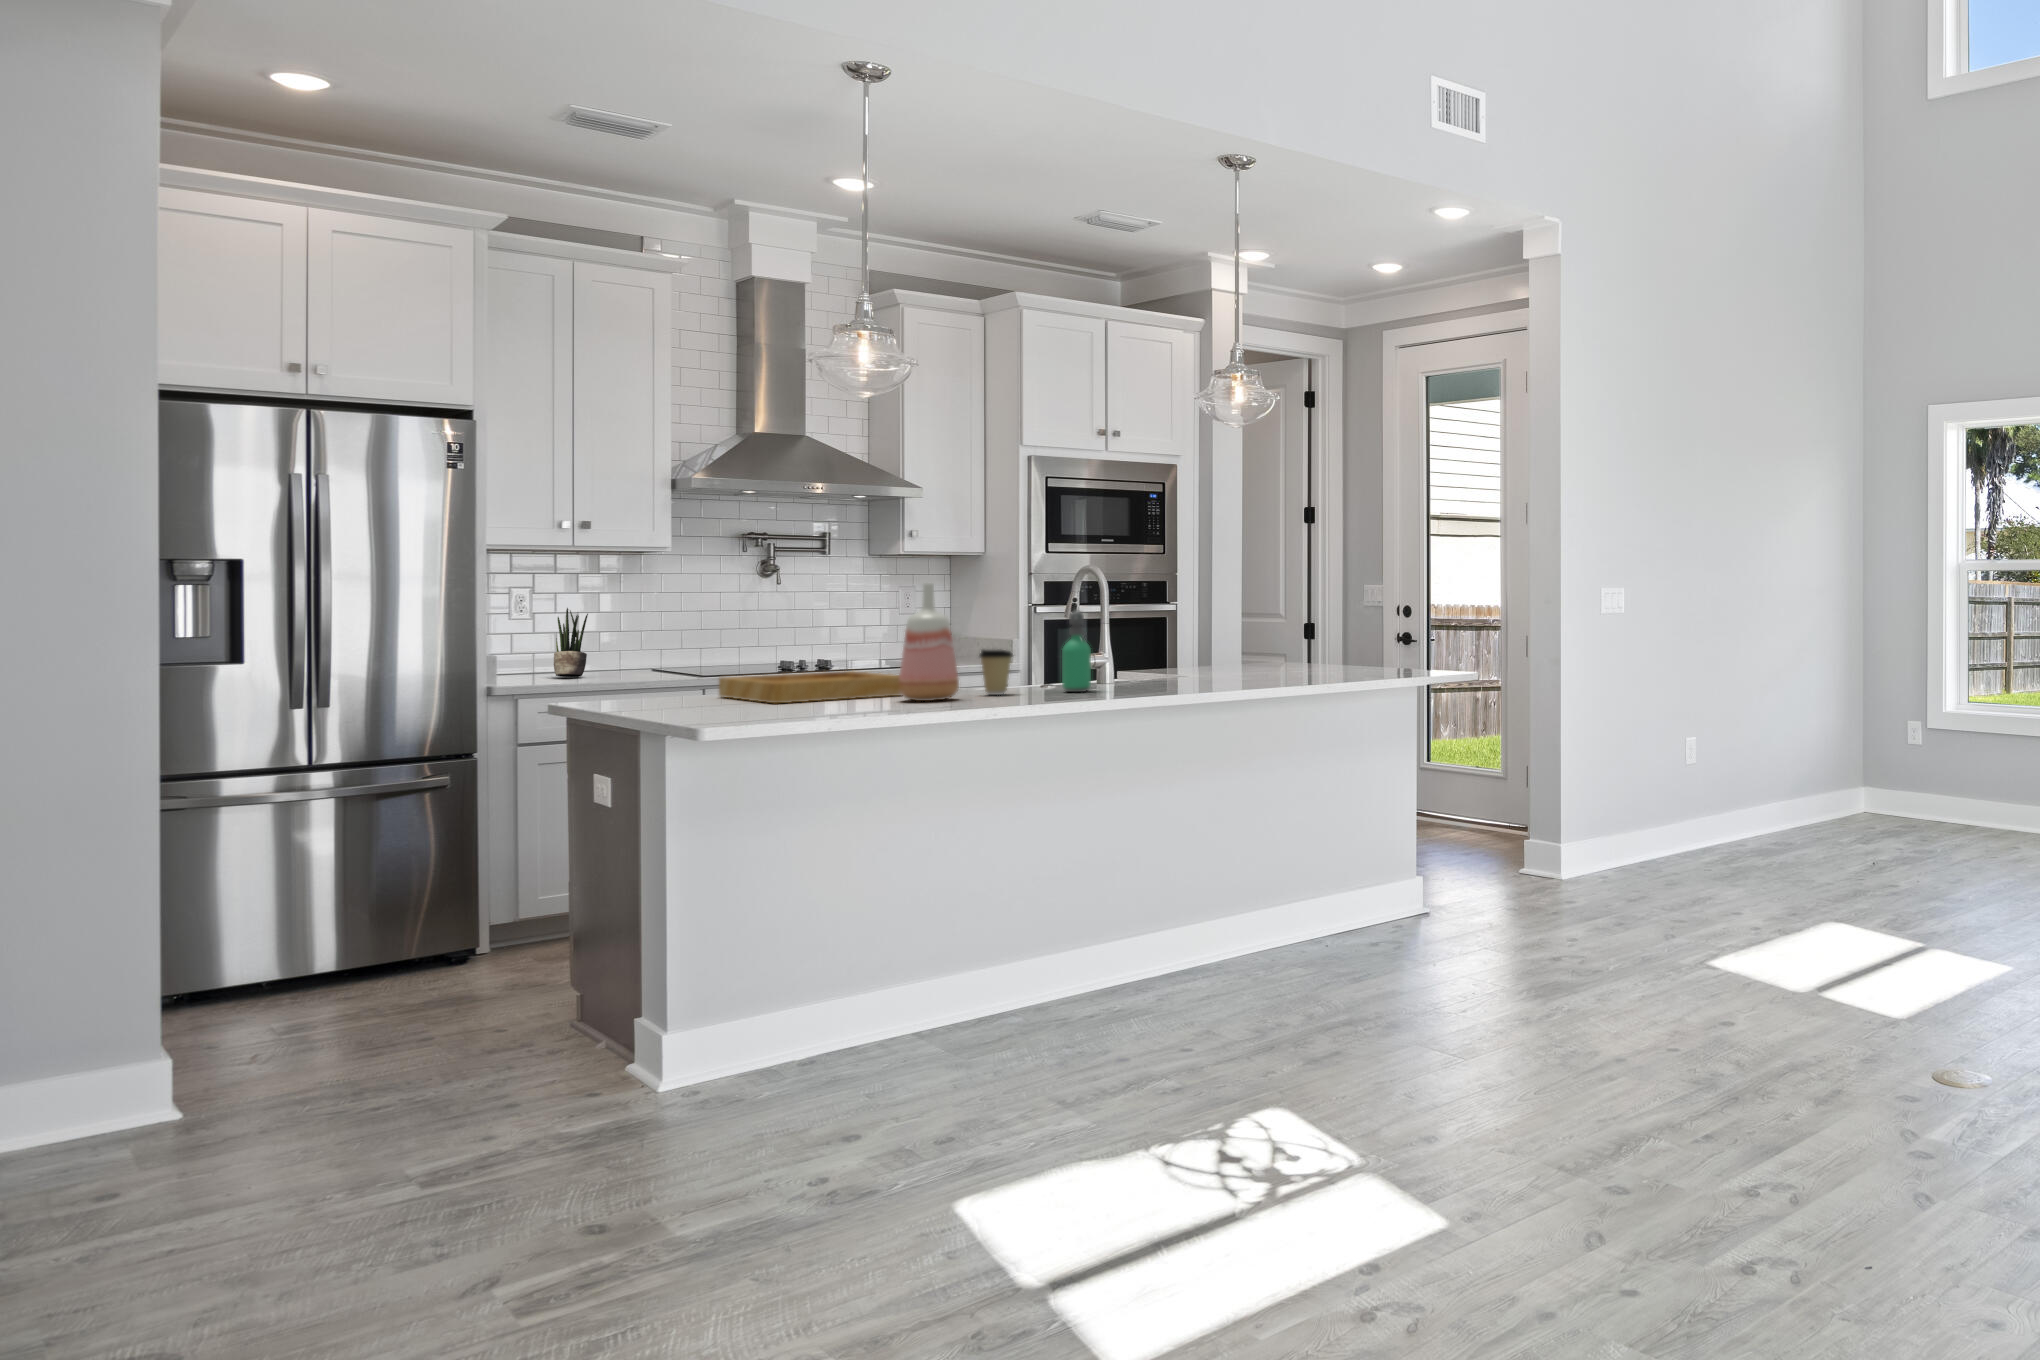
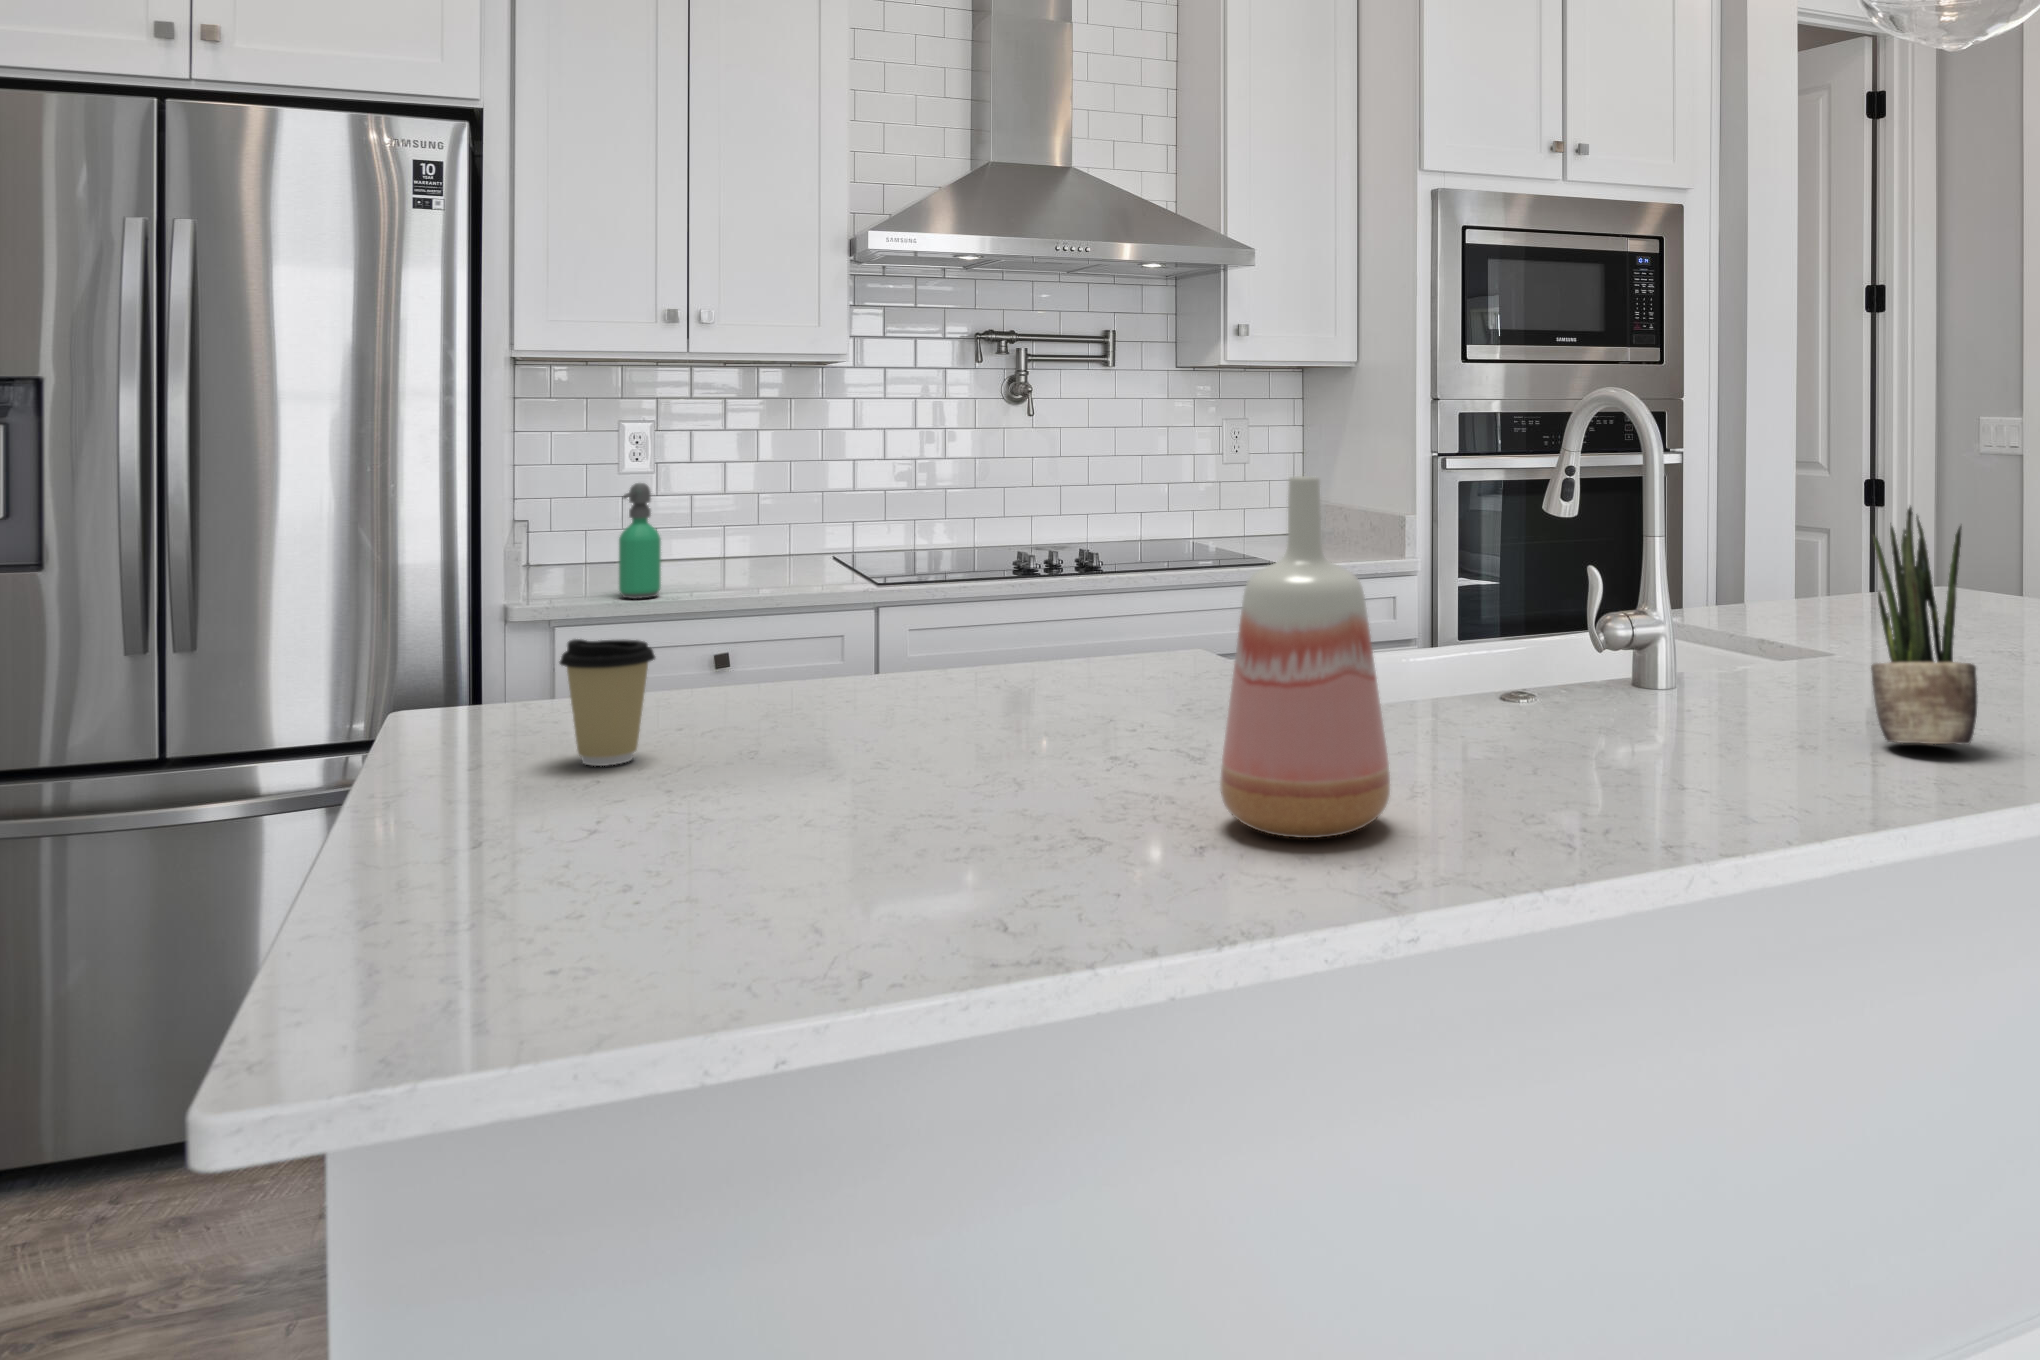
potted plant: present [554,608,588,677] -> present [1871,507,1977,744]
soap dispenser: present [1062,611,1091,692] -> present [619,483,661,599]
coffee cup: present [979,650,1013,695] -> present [560,639,655,766]
tray: present [719,671,900,703] -> none [810,660,1252,810]

